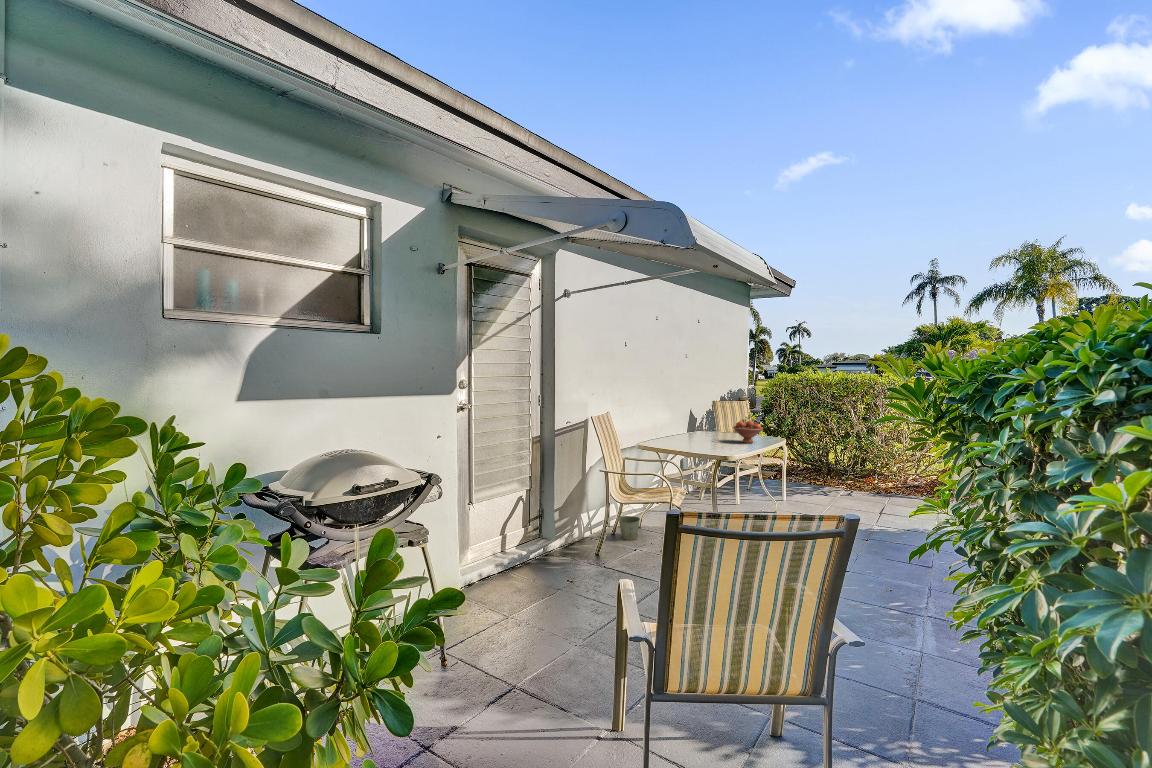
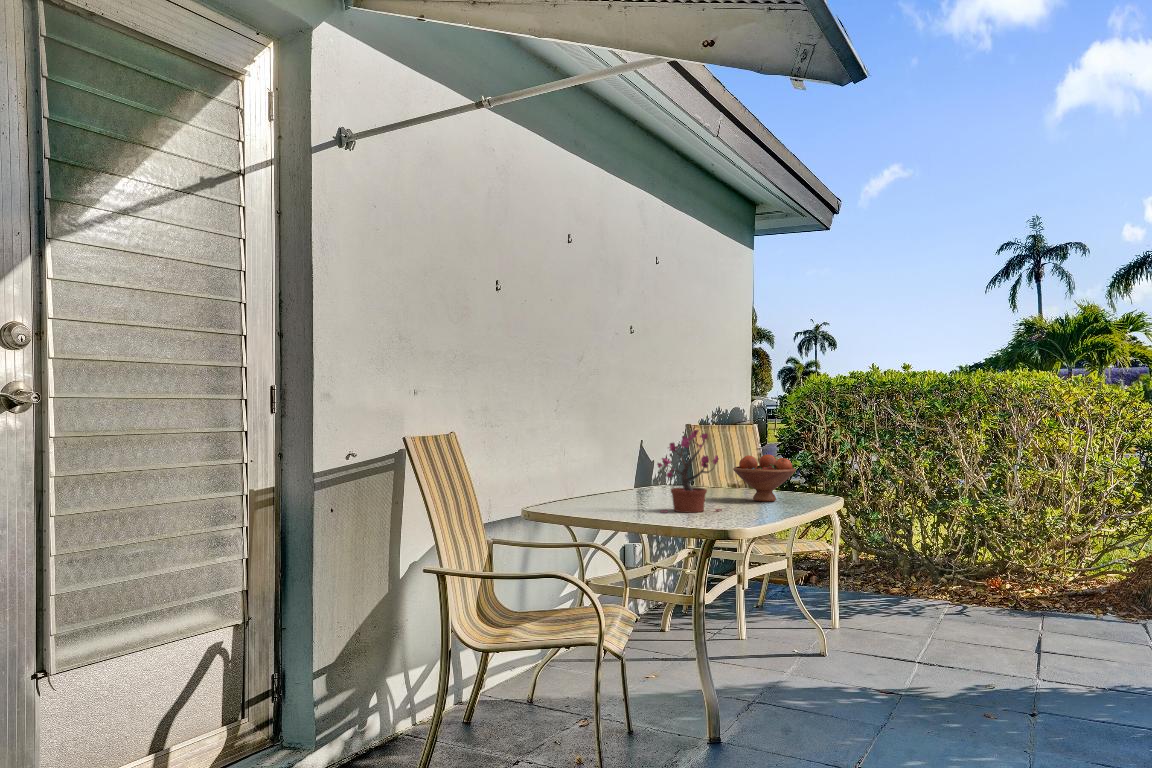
potted plant: none [697,411,726,449] -> present [657,430,722,513]
bucket: present [619,516,640,540] -> none [477,654,529,738]

